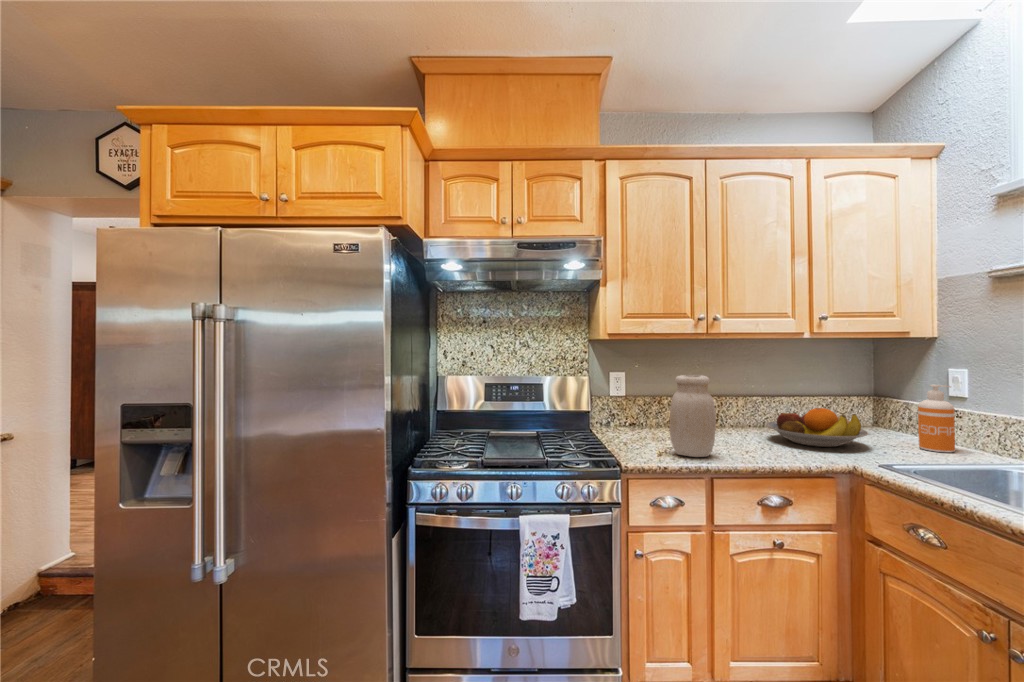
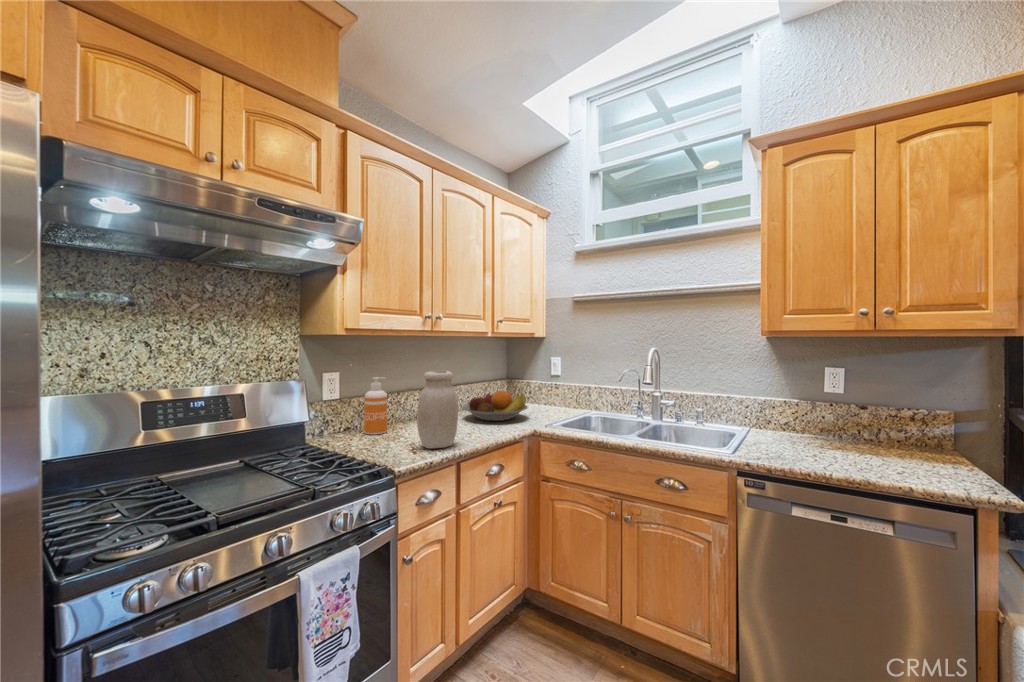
soap dispenser: present [918,385,955,453] -> present [364,377,387,435]

